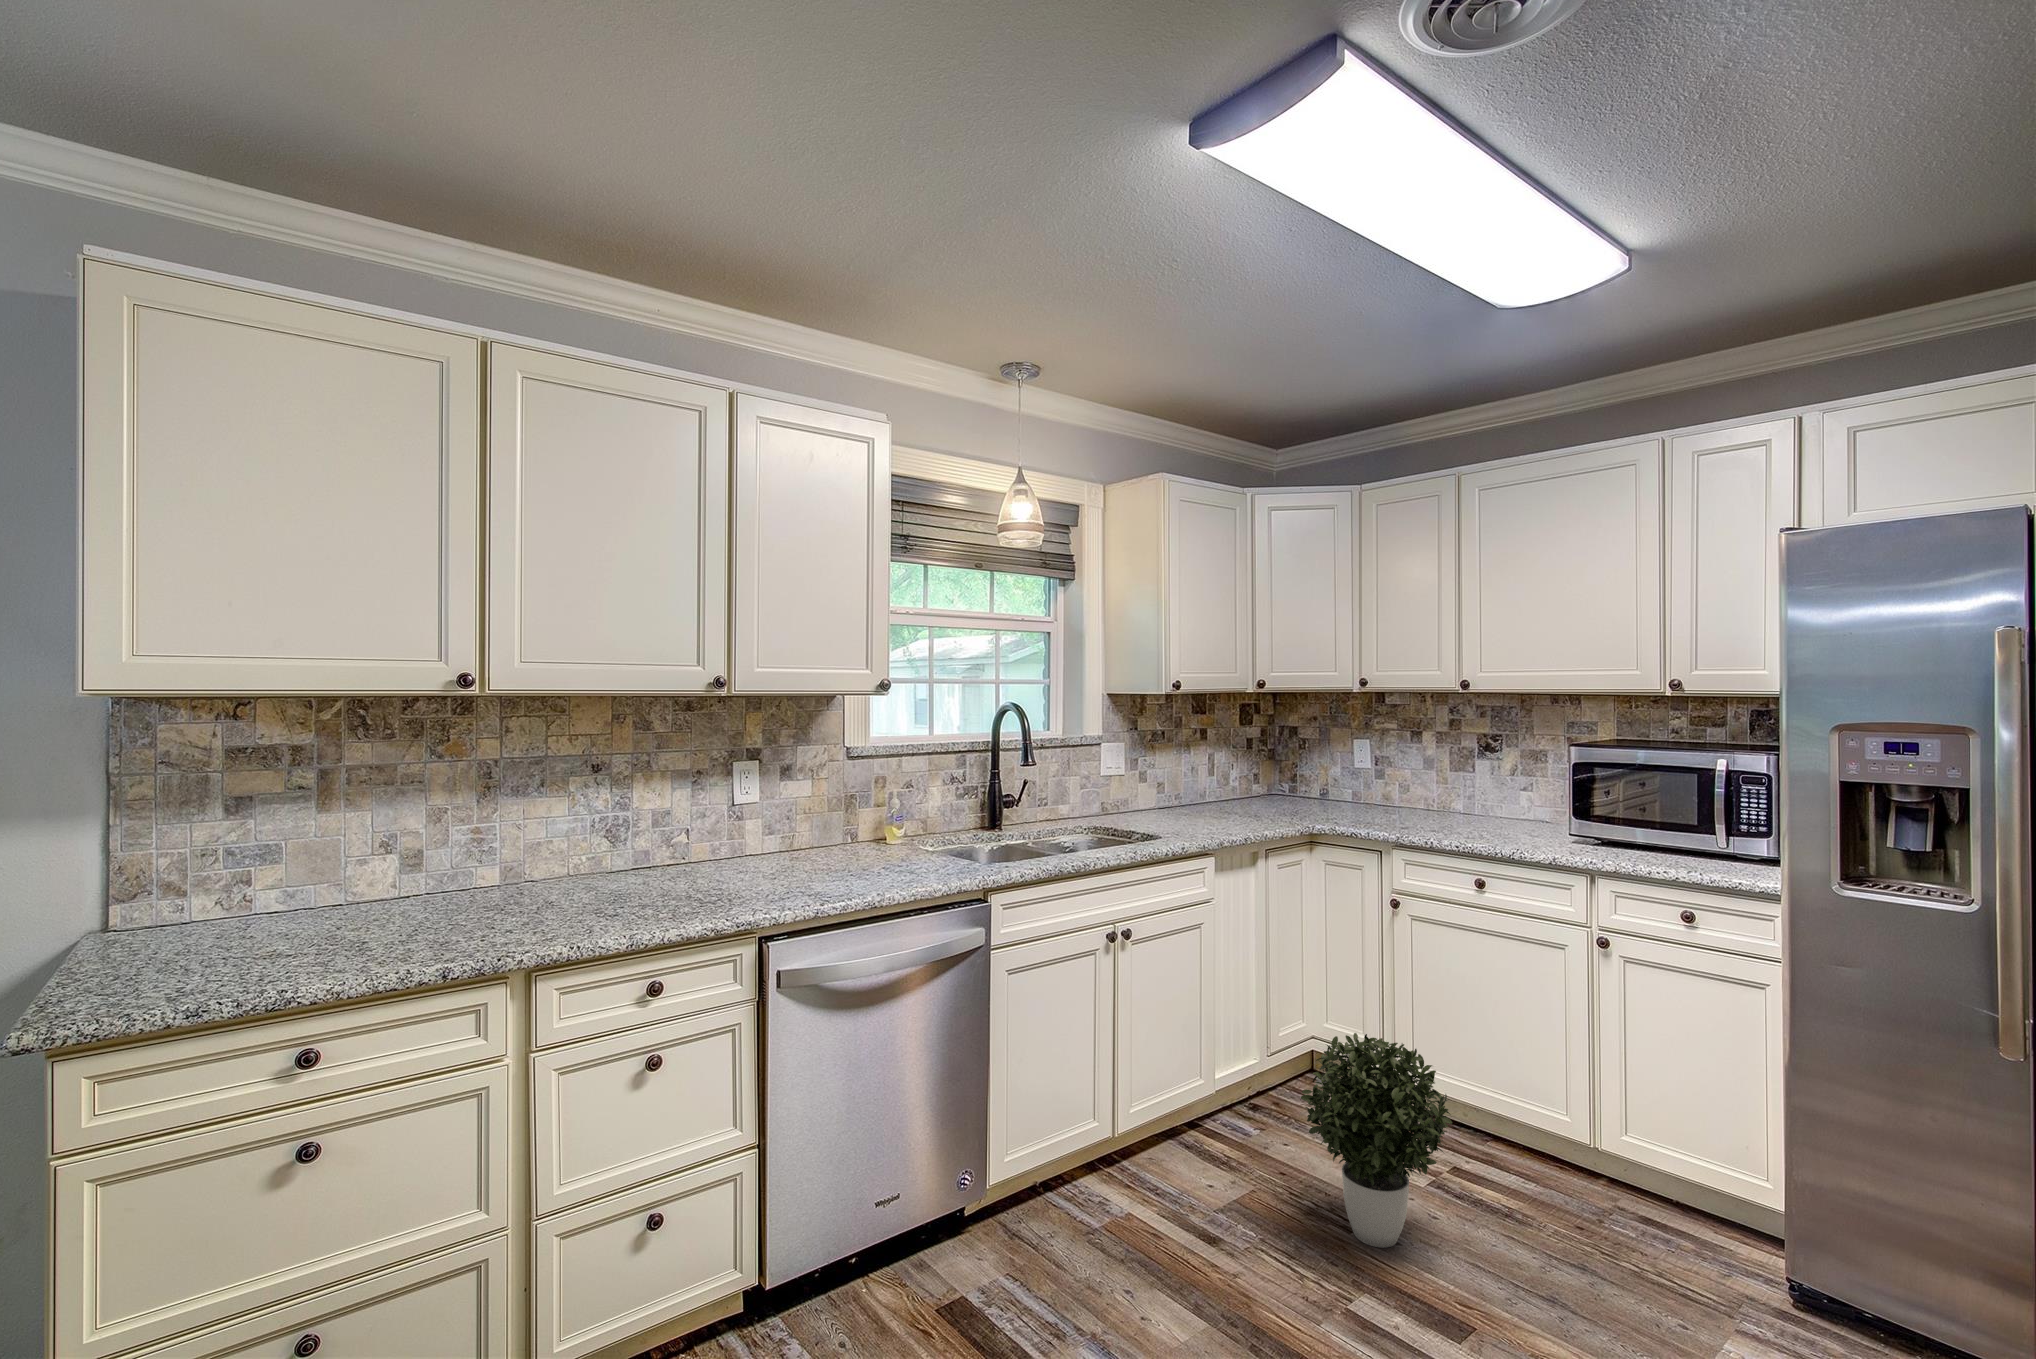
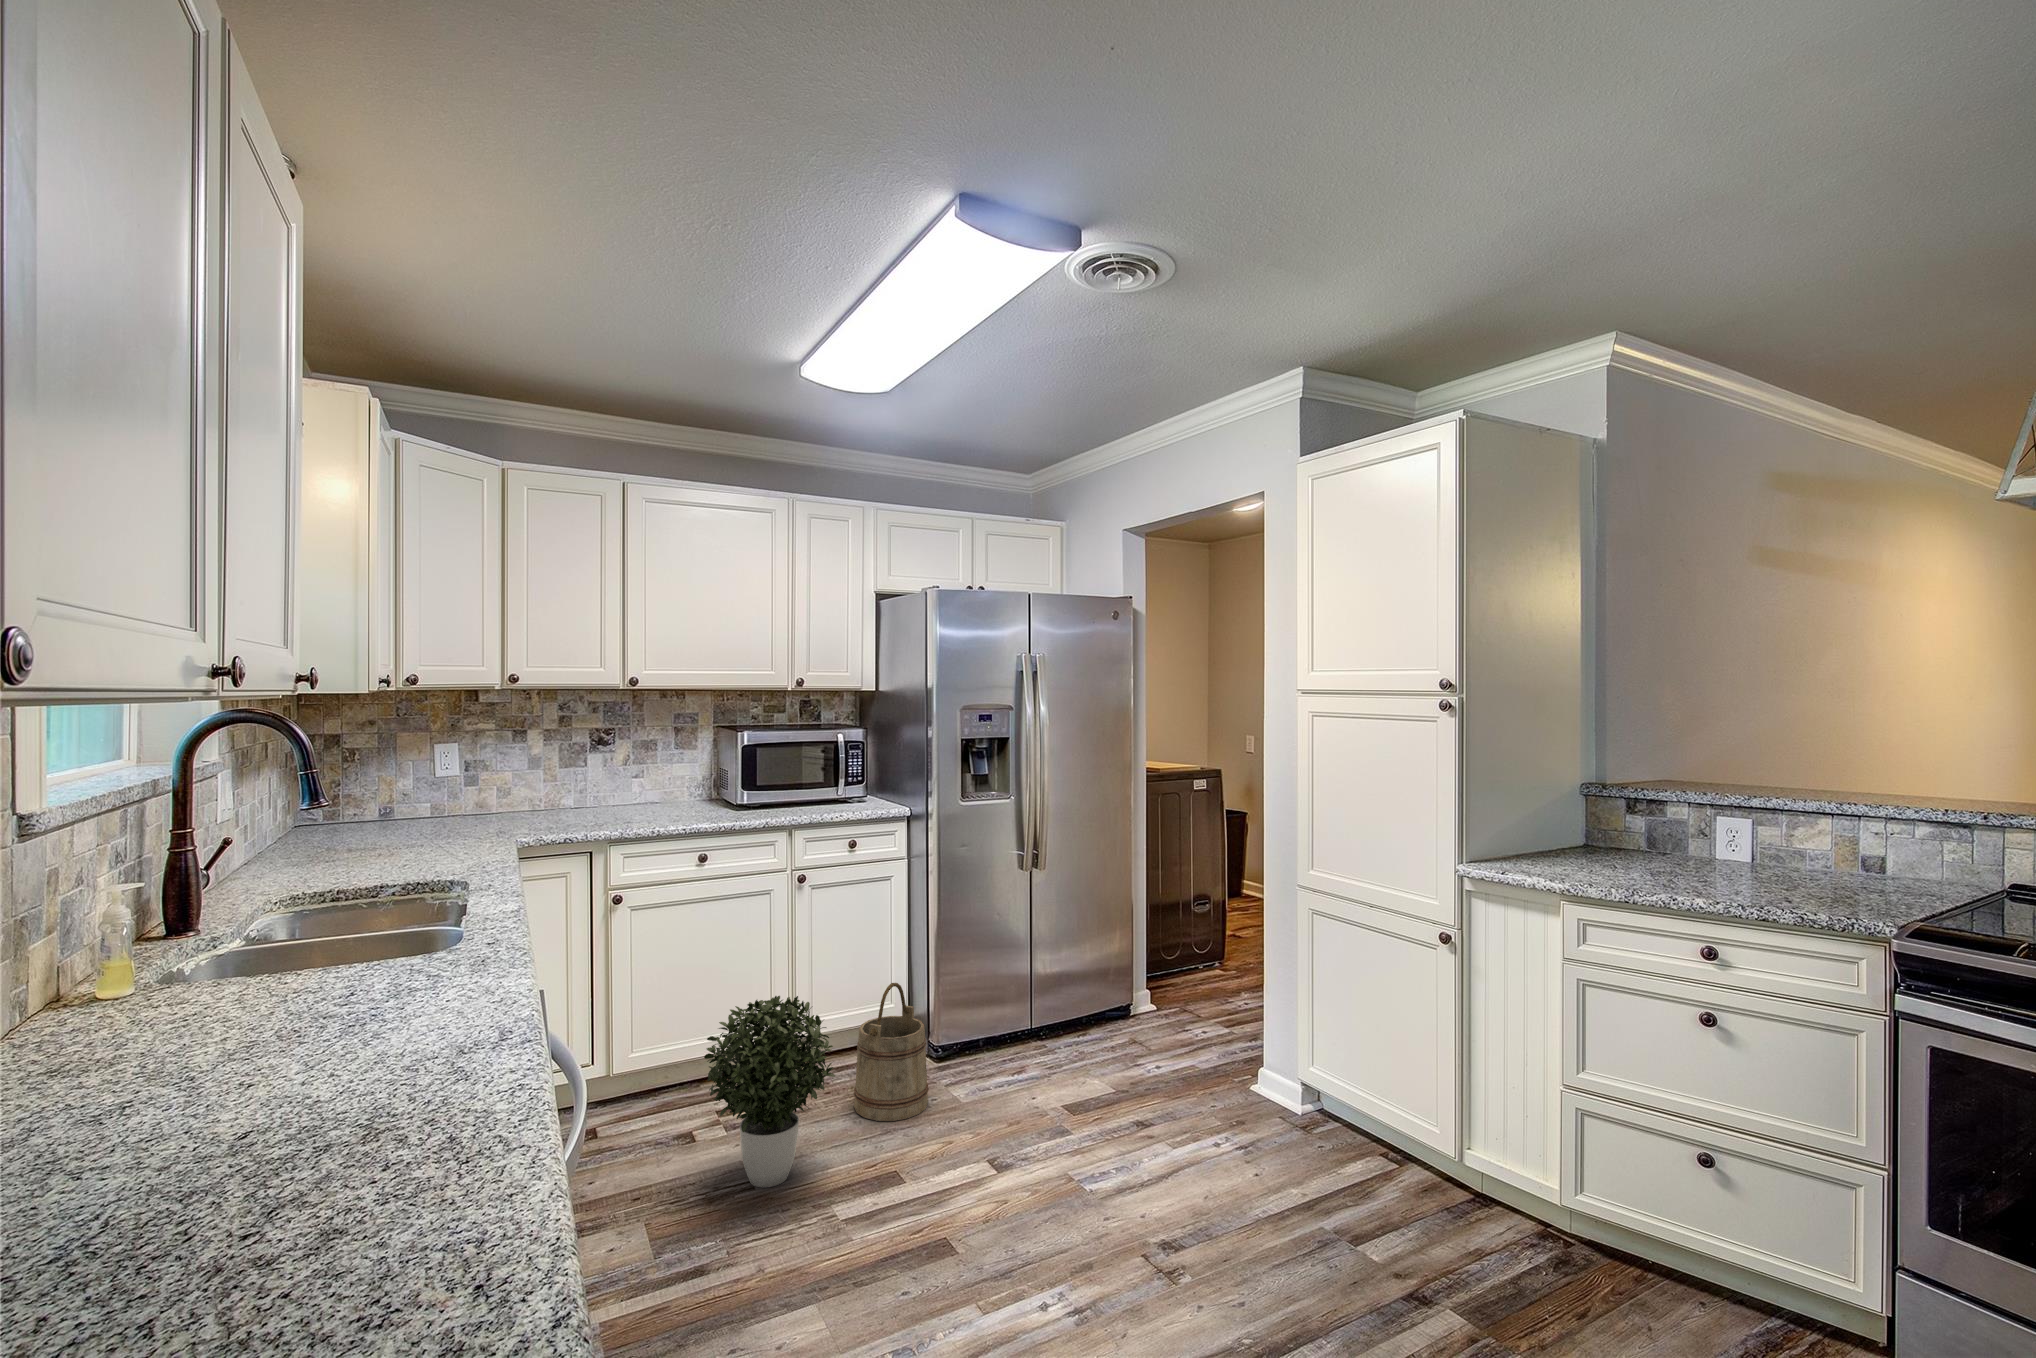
bucket: none [1561,1114,1688,1322] -> present [854,983,929,1121]

